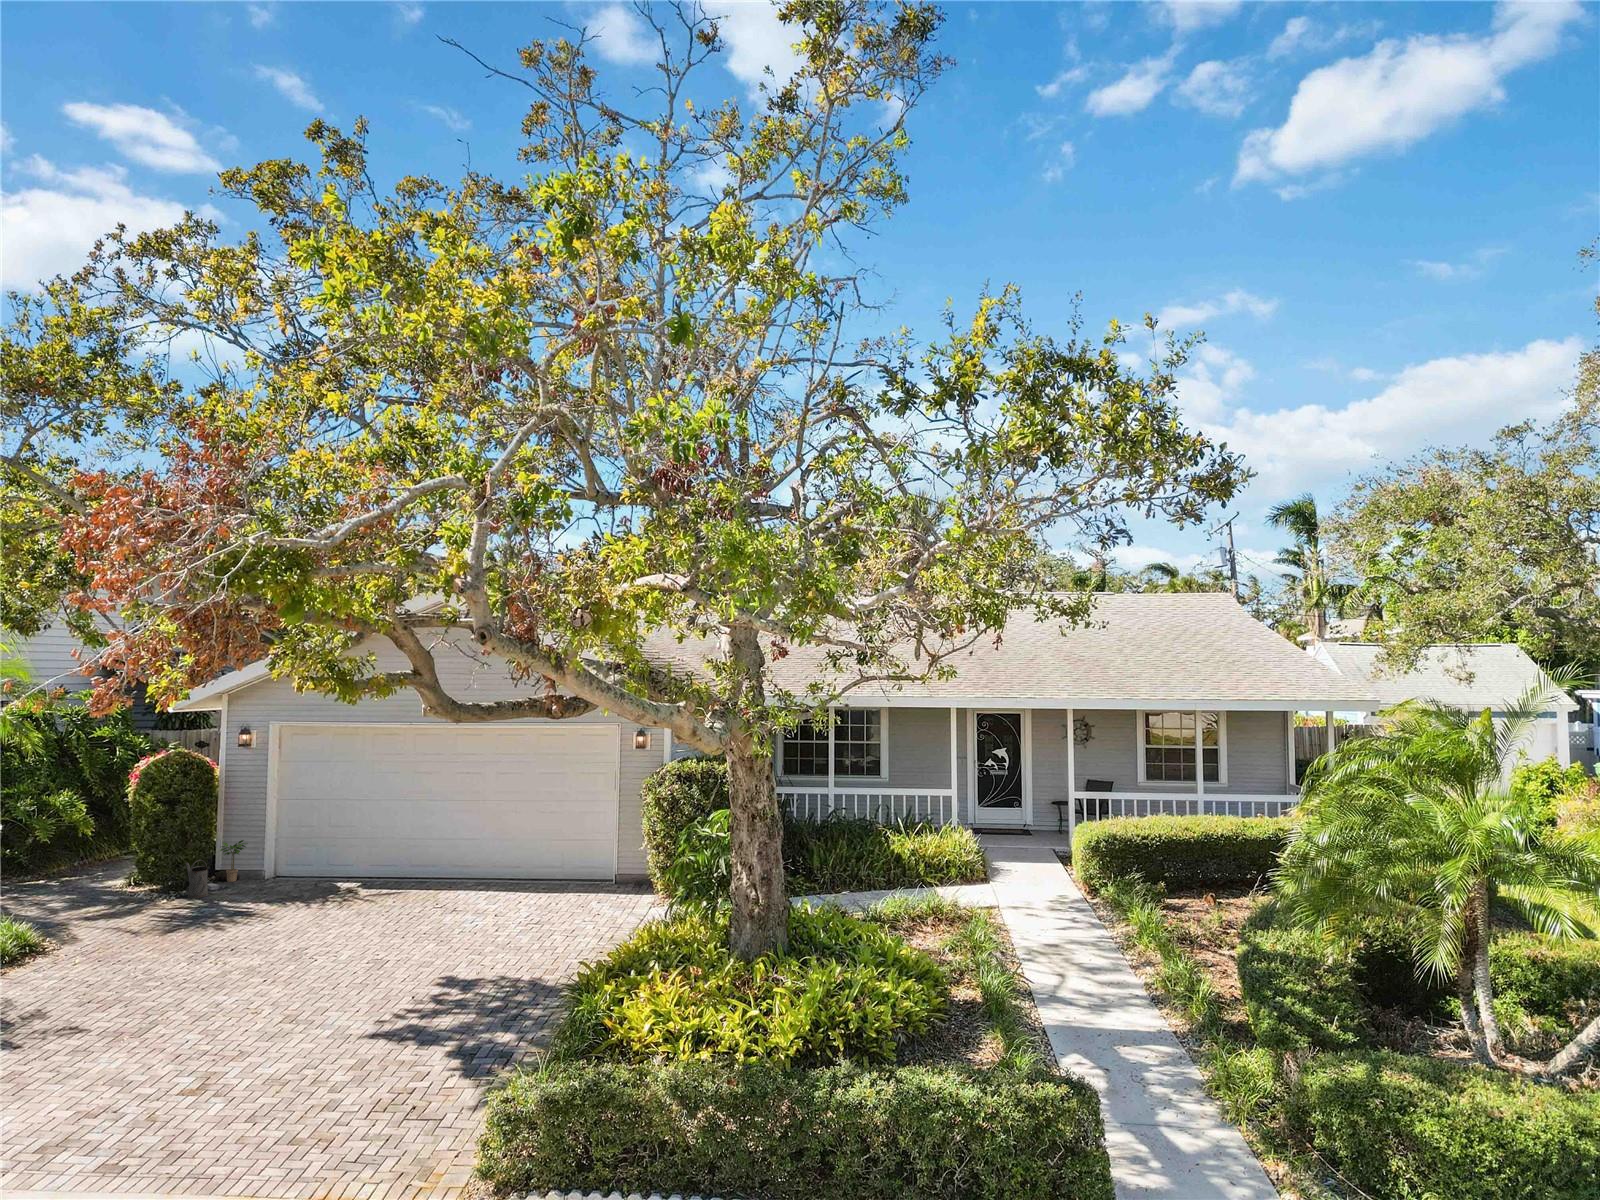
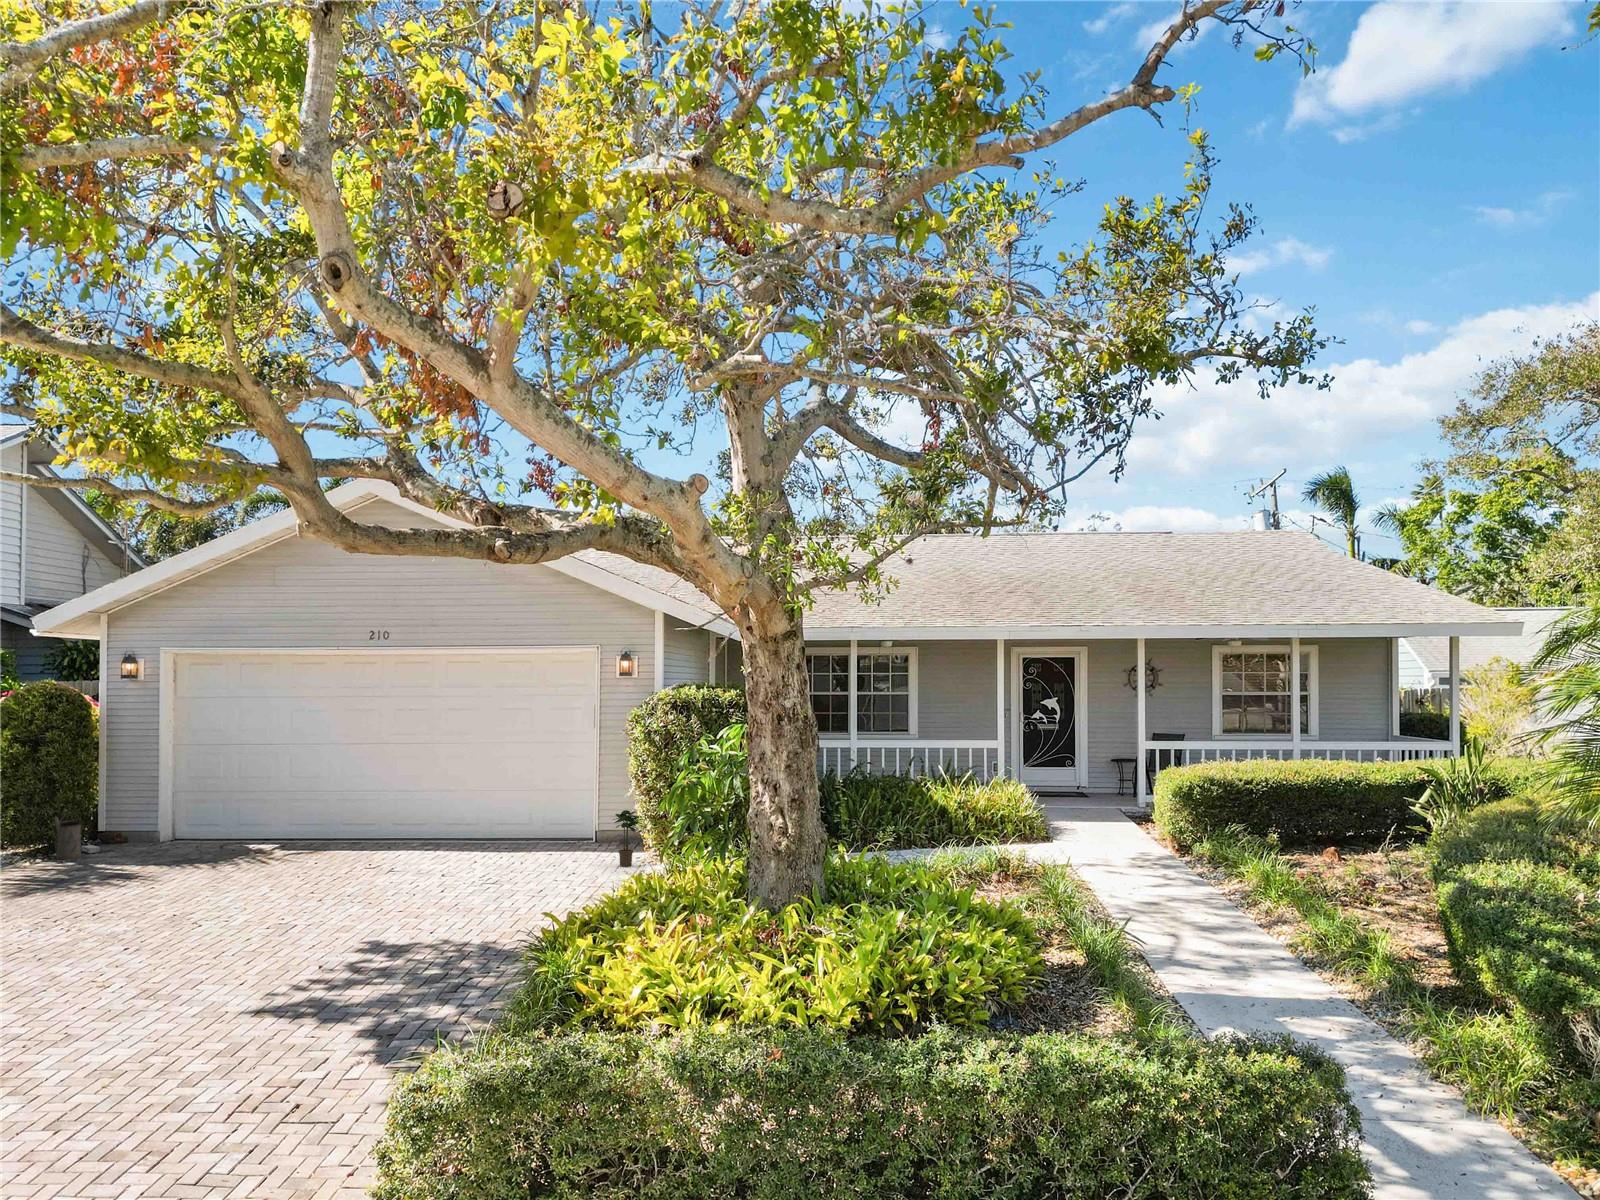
potted plant: present [220,840,248,882] -> present [613,810,644,867]

